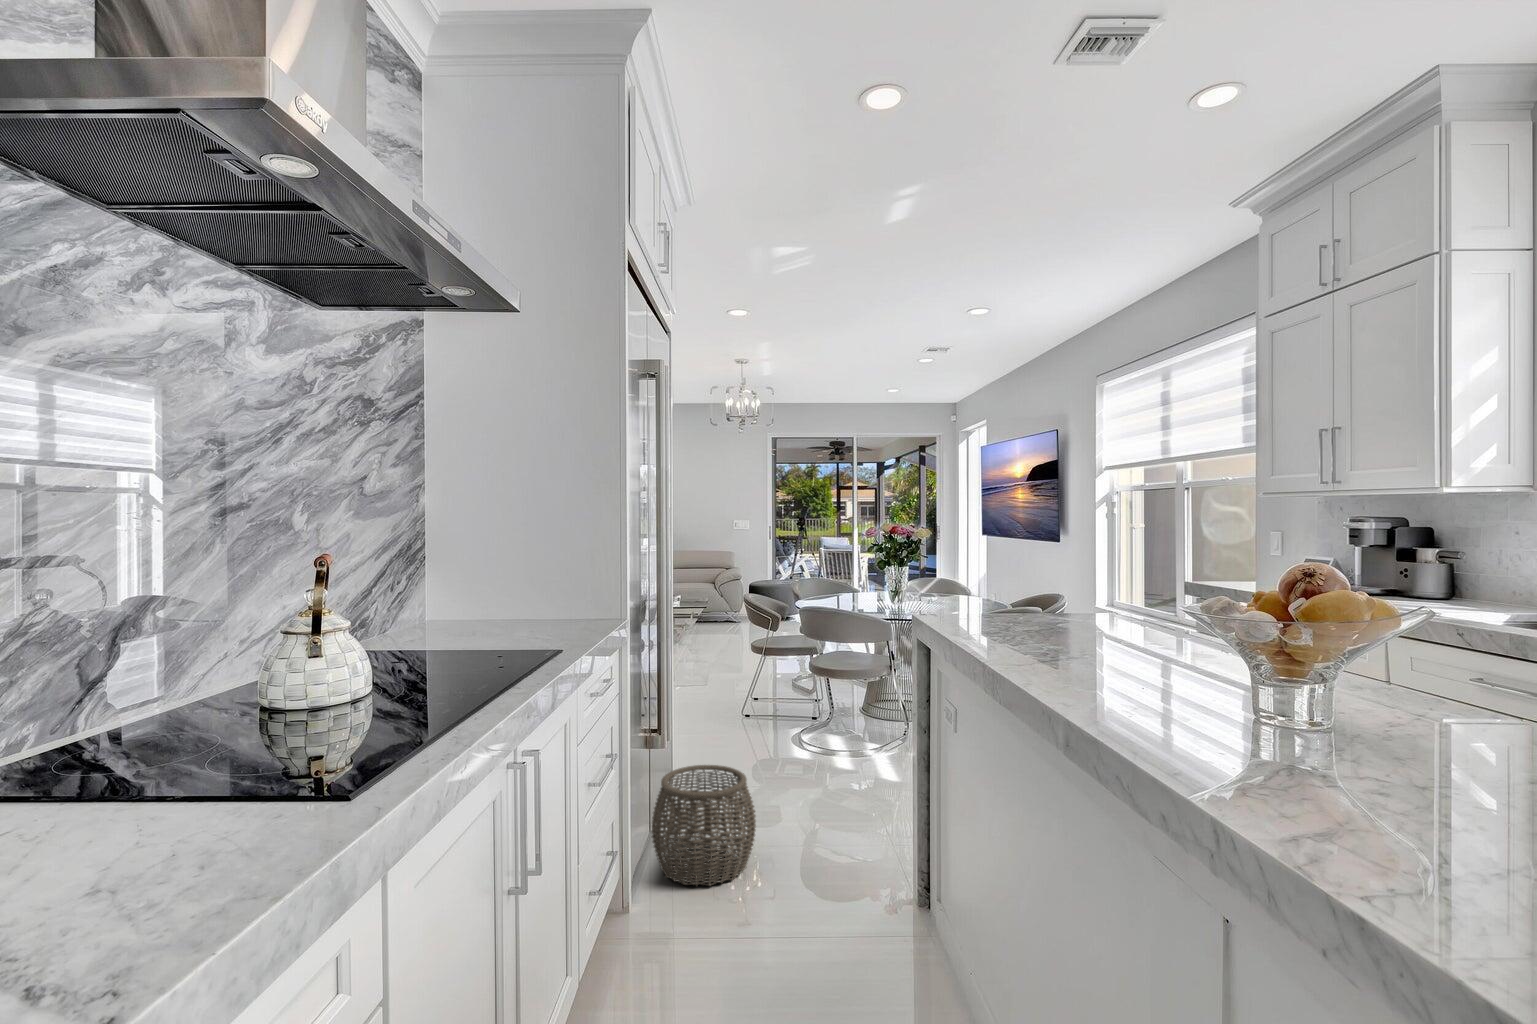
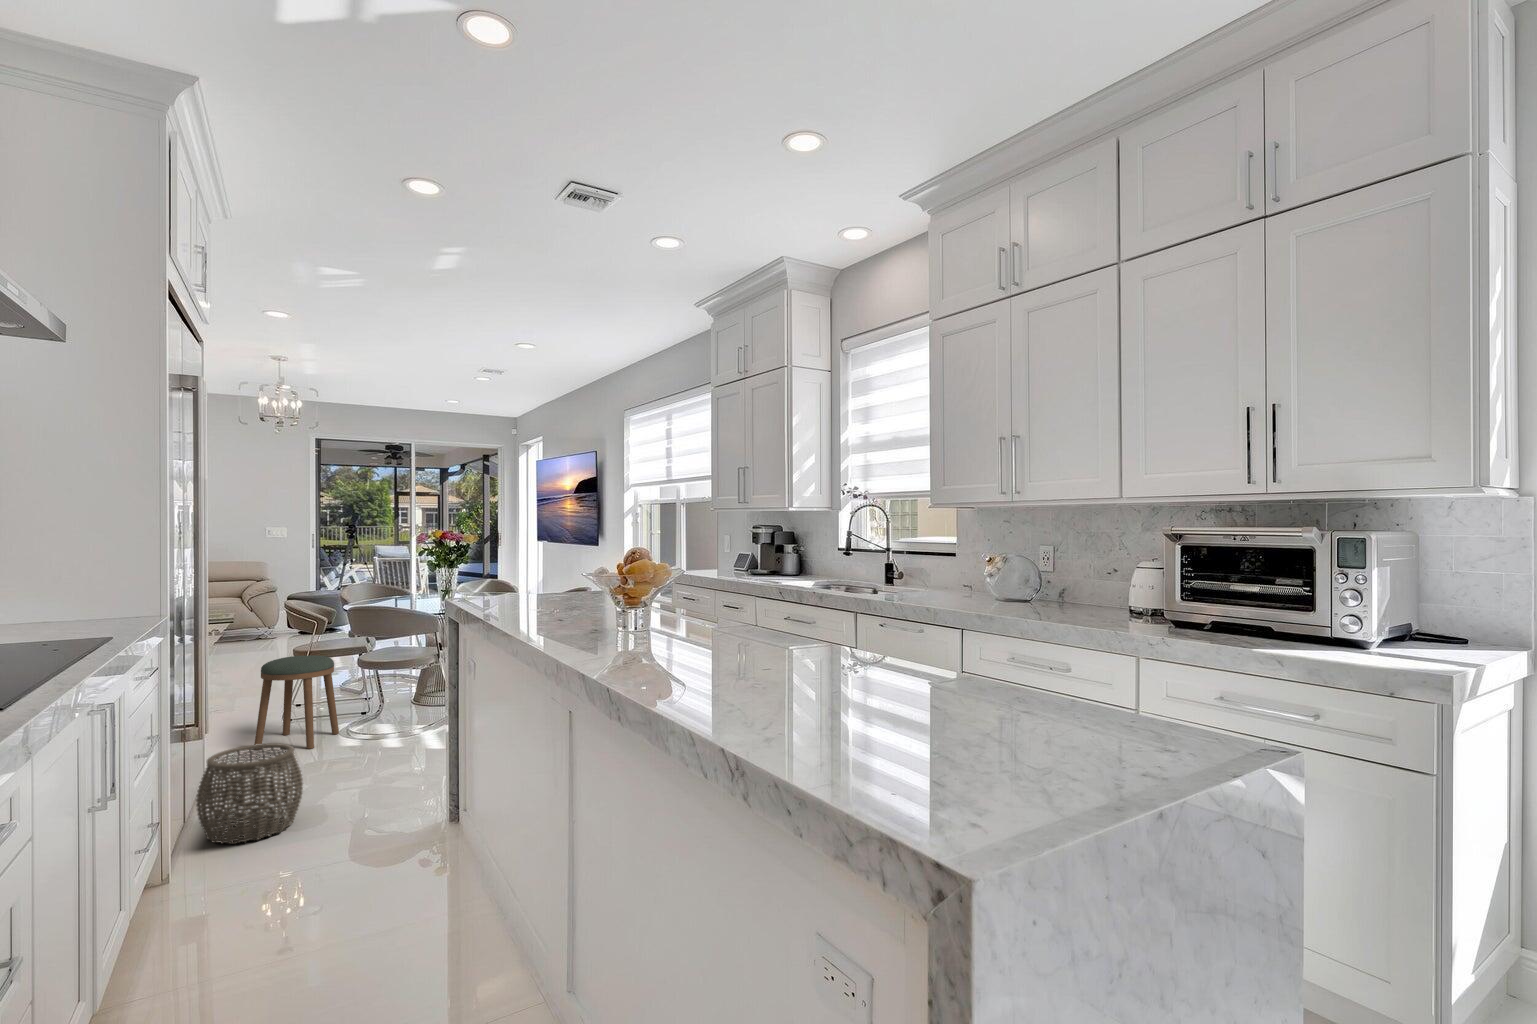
stool: none [713,655,792,759] -> present [255,655,339,750]

